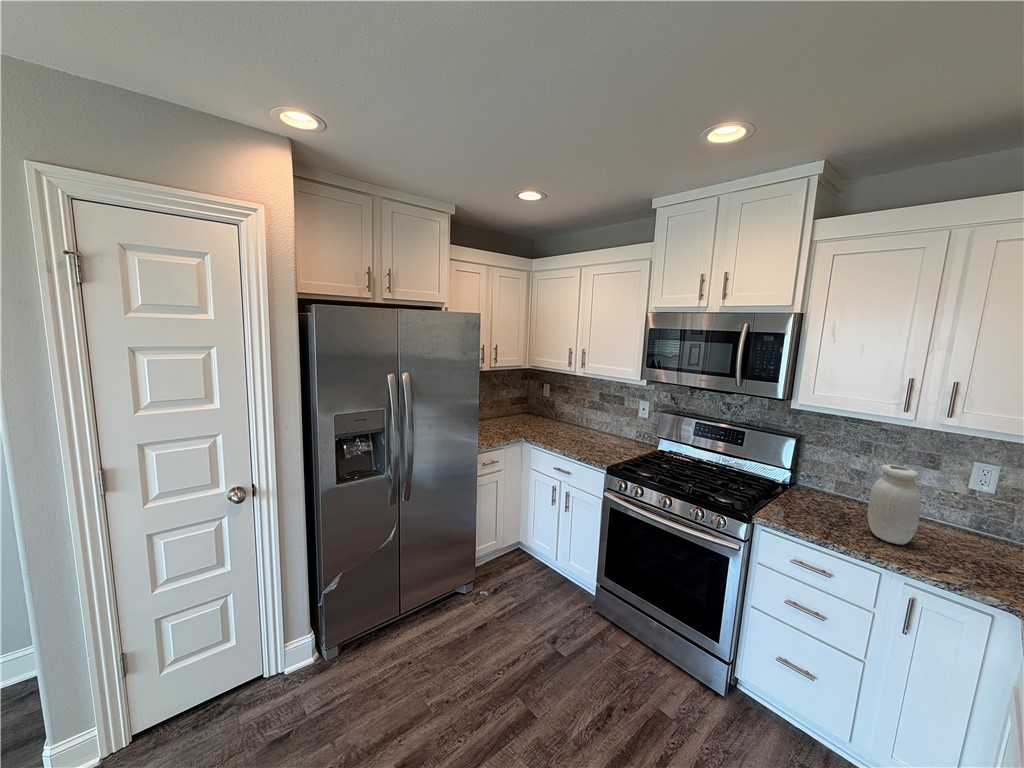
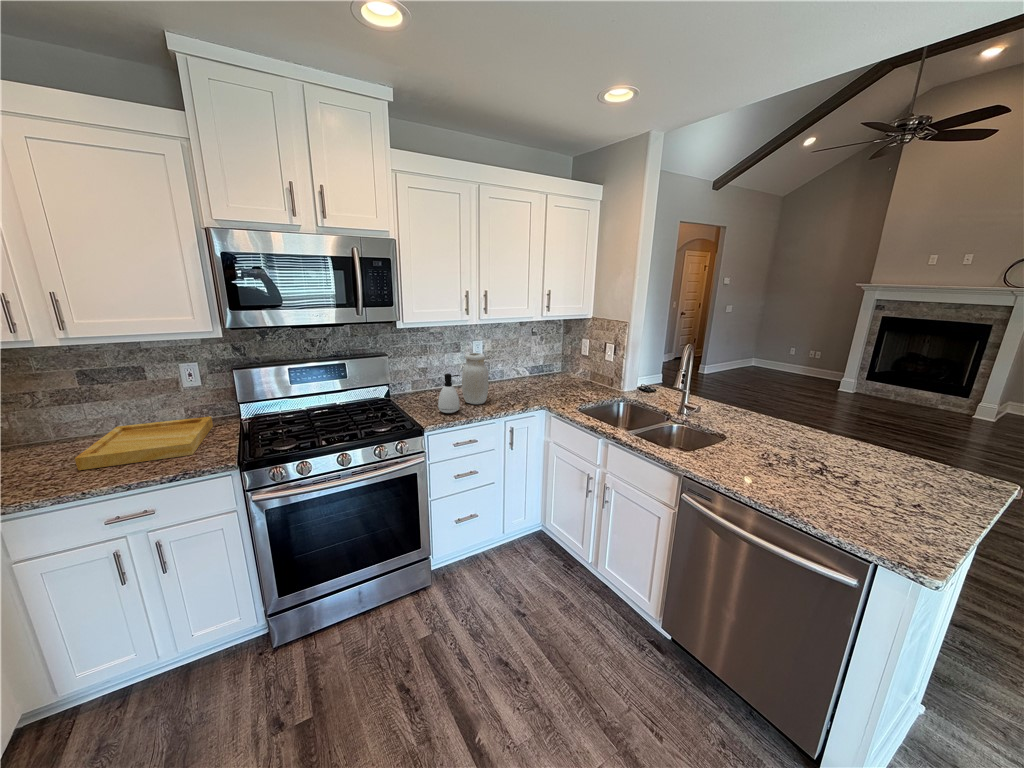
tray: none [569,428,642,453] -> present [75,416,213,470]
soap dispenser: none [804,474,845,526] -> present [438,374,460,413]

